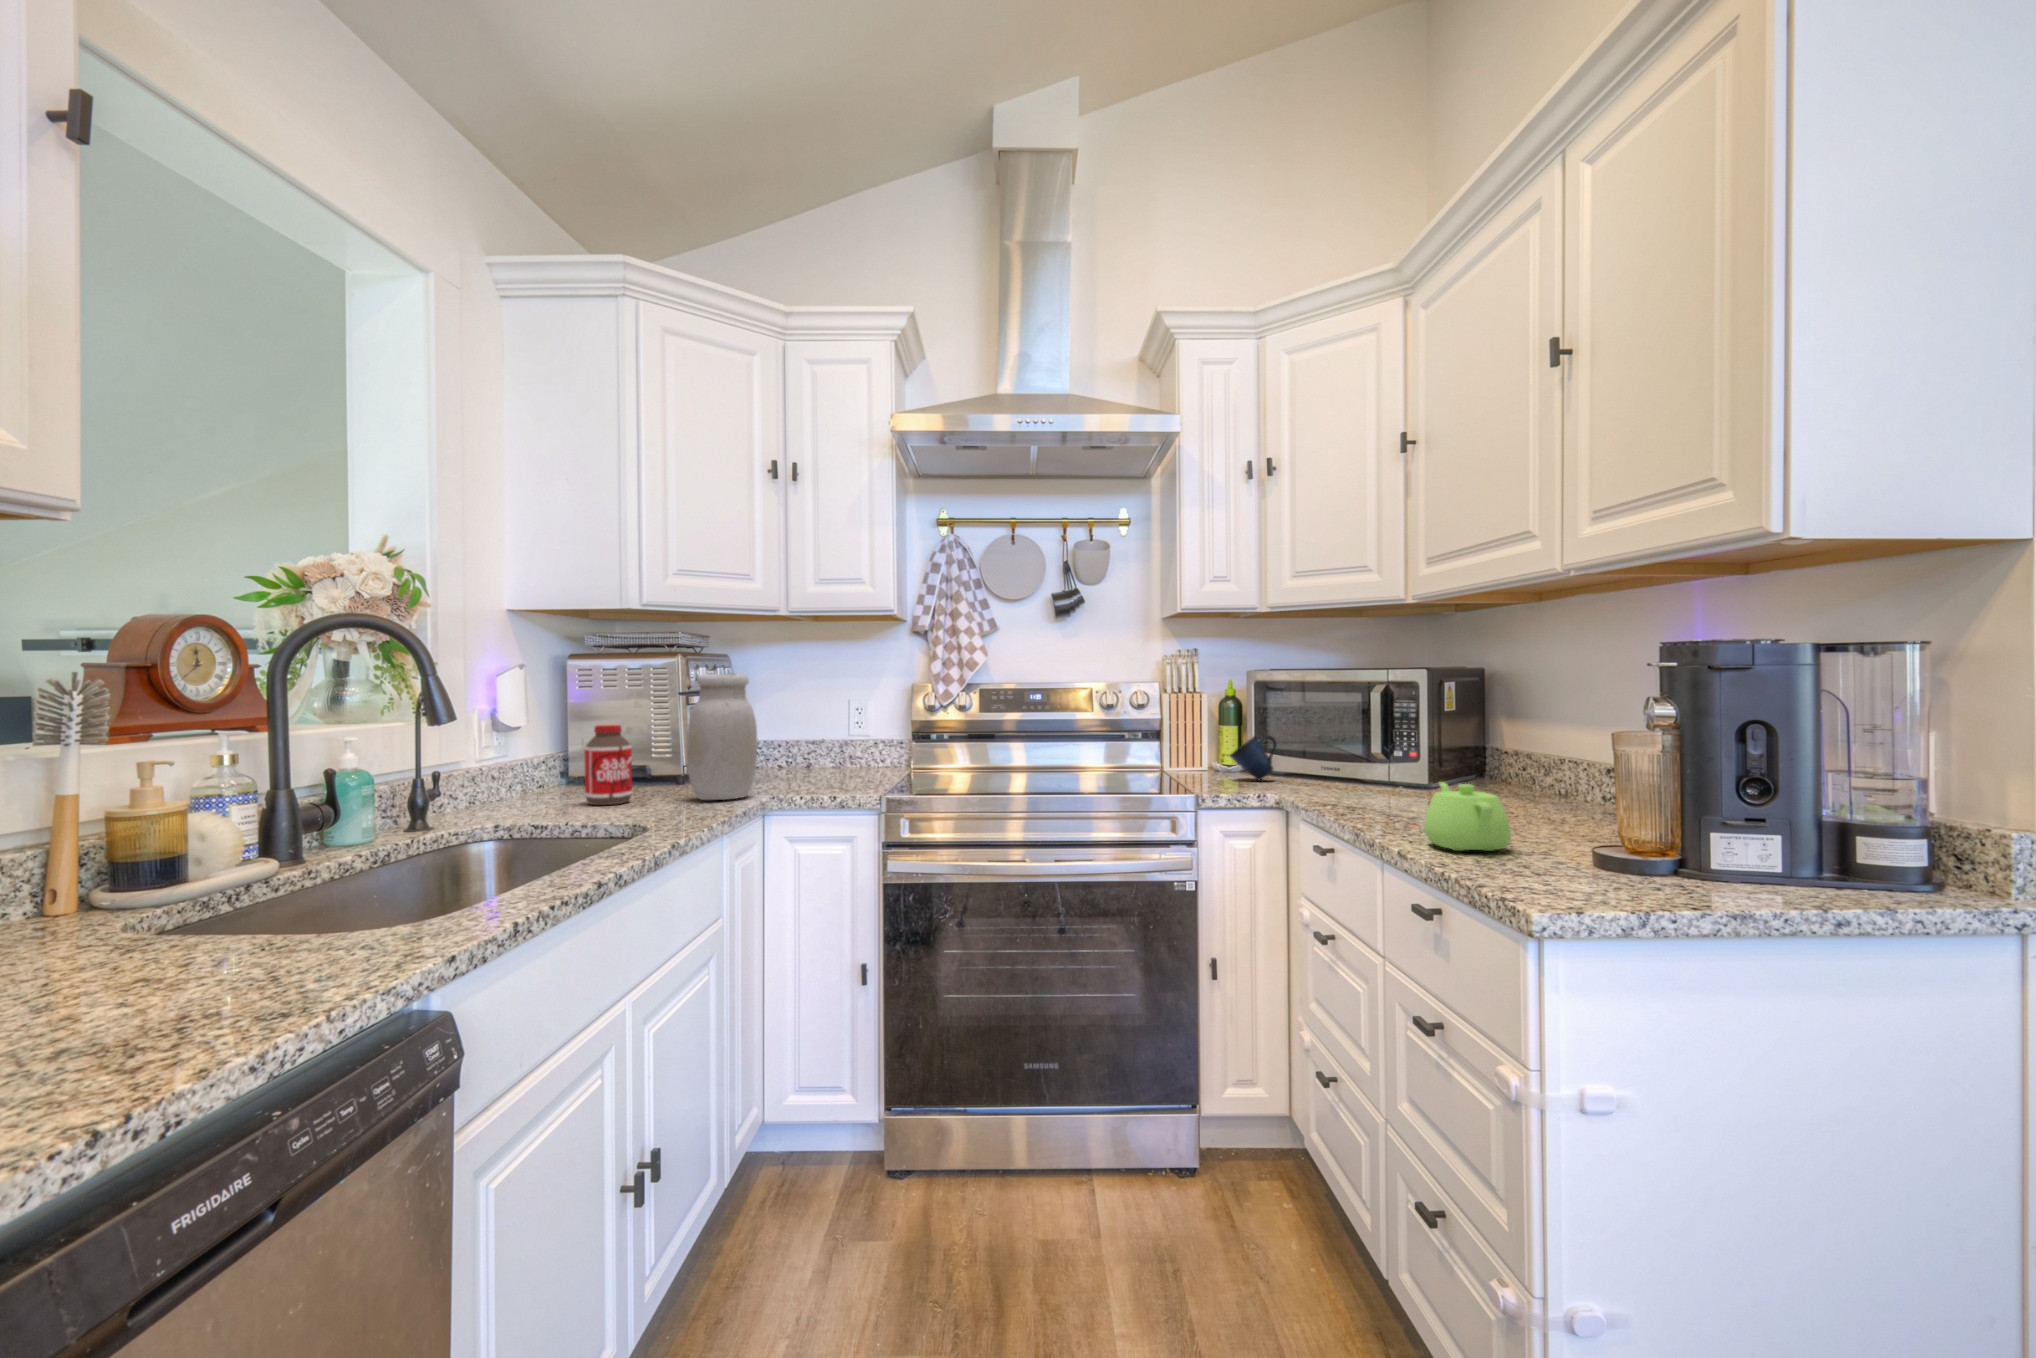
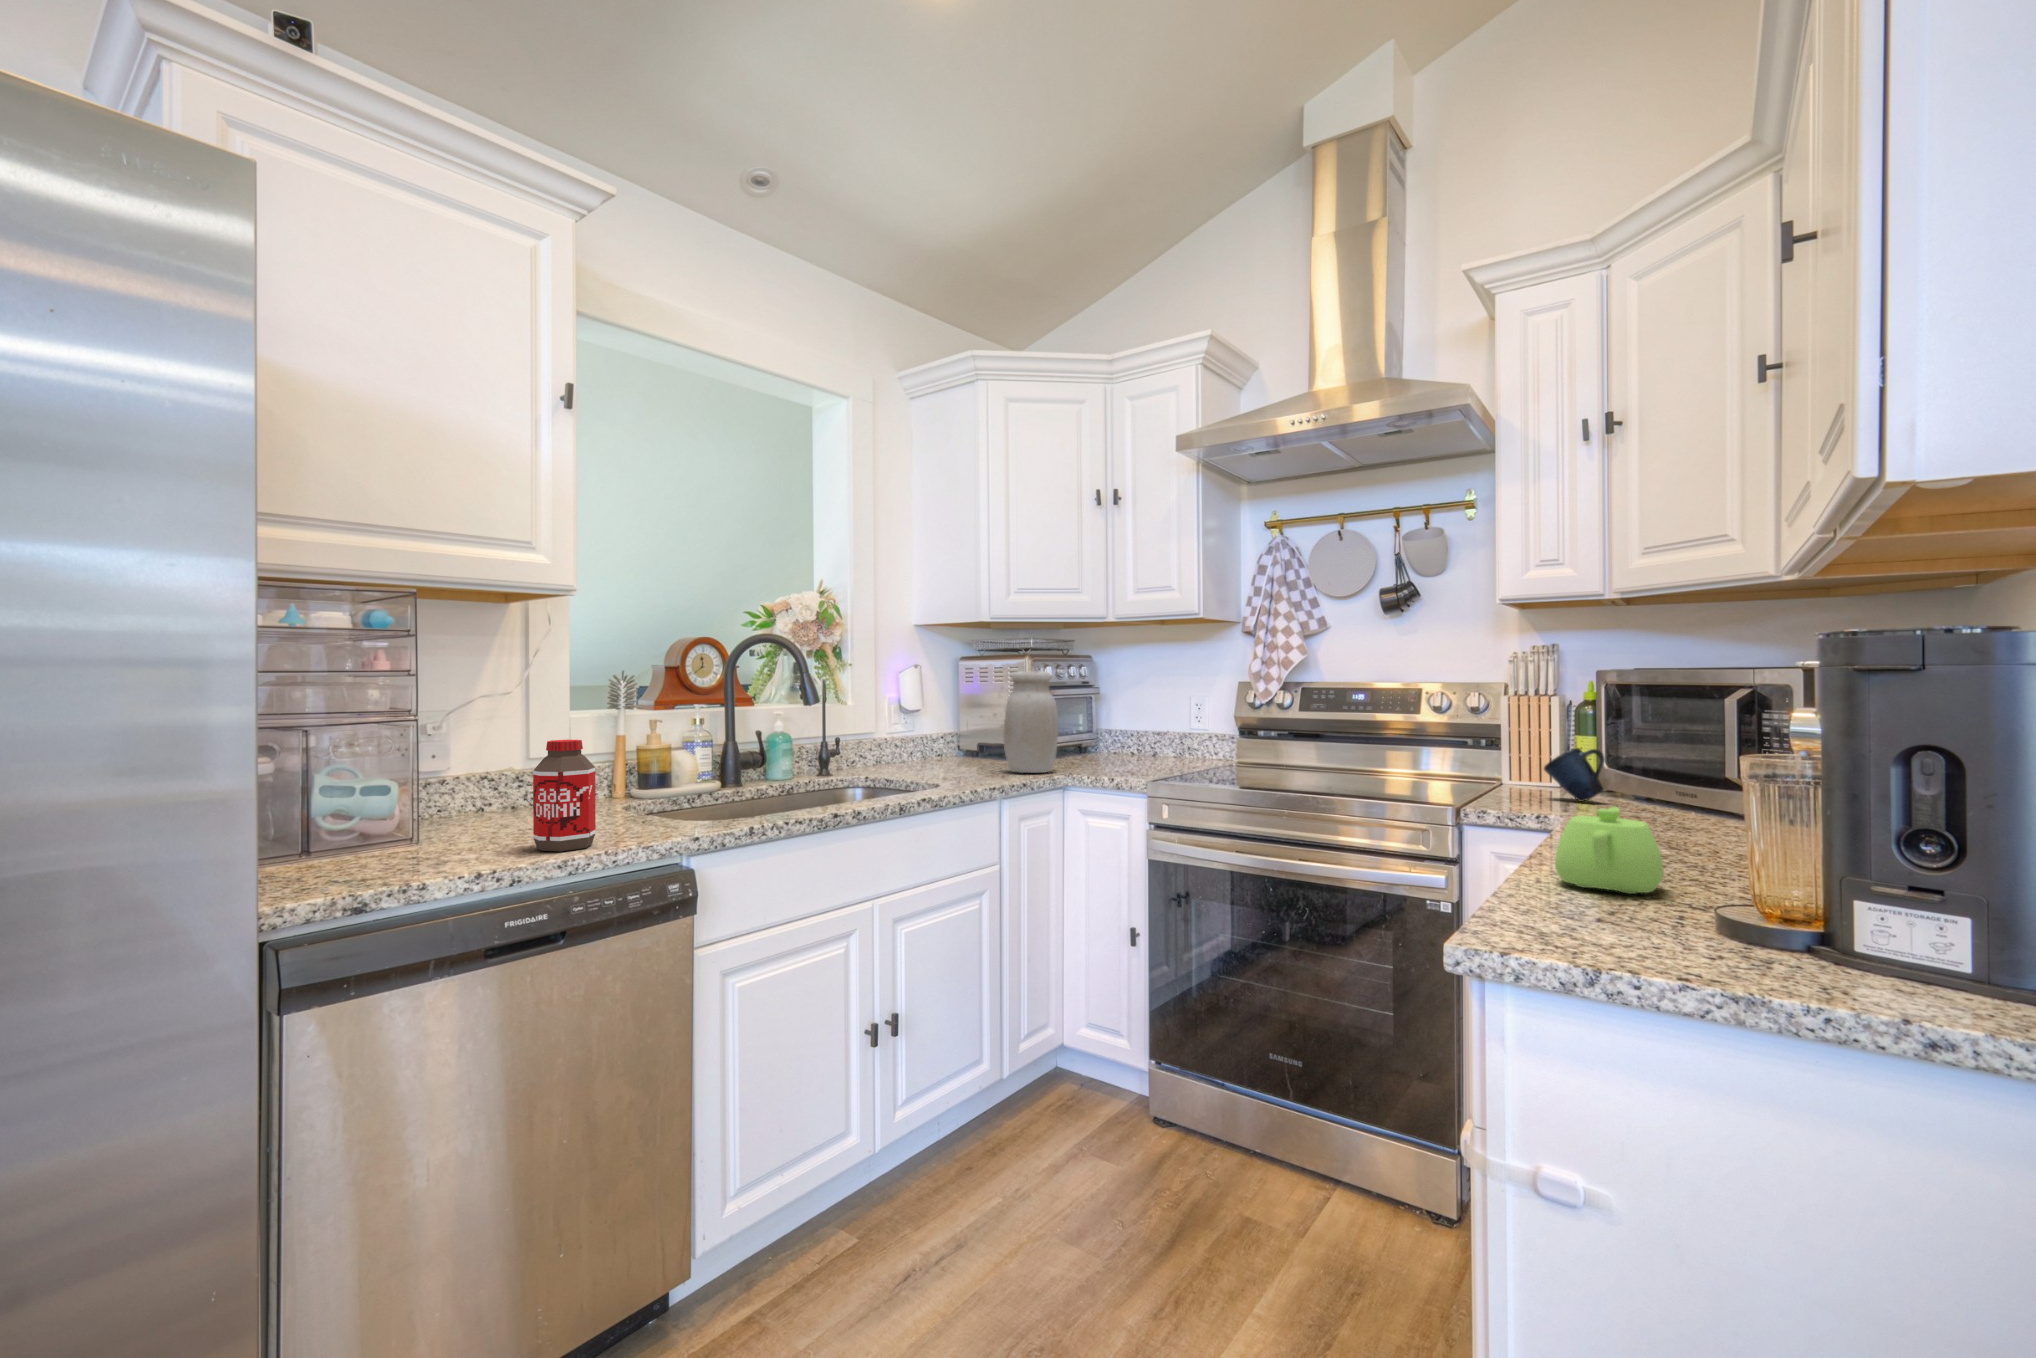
bottle: present [585,725,632,805] -> present [533,740,596,851]

